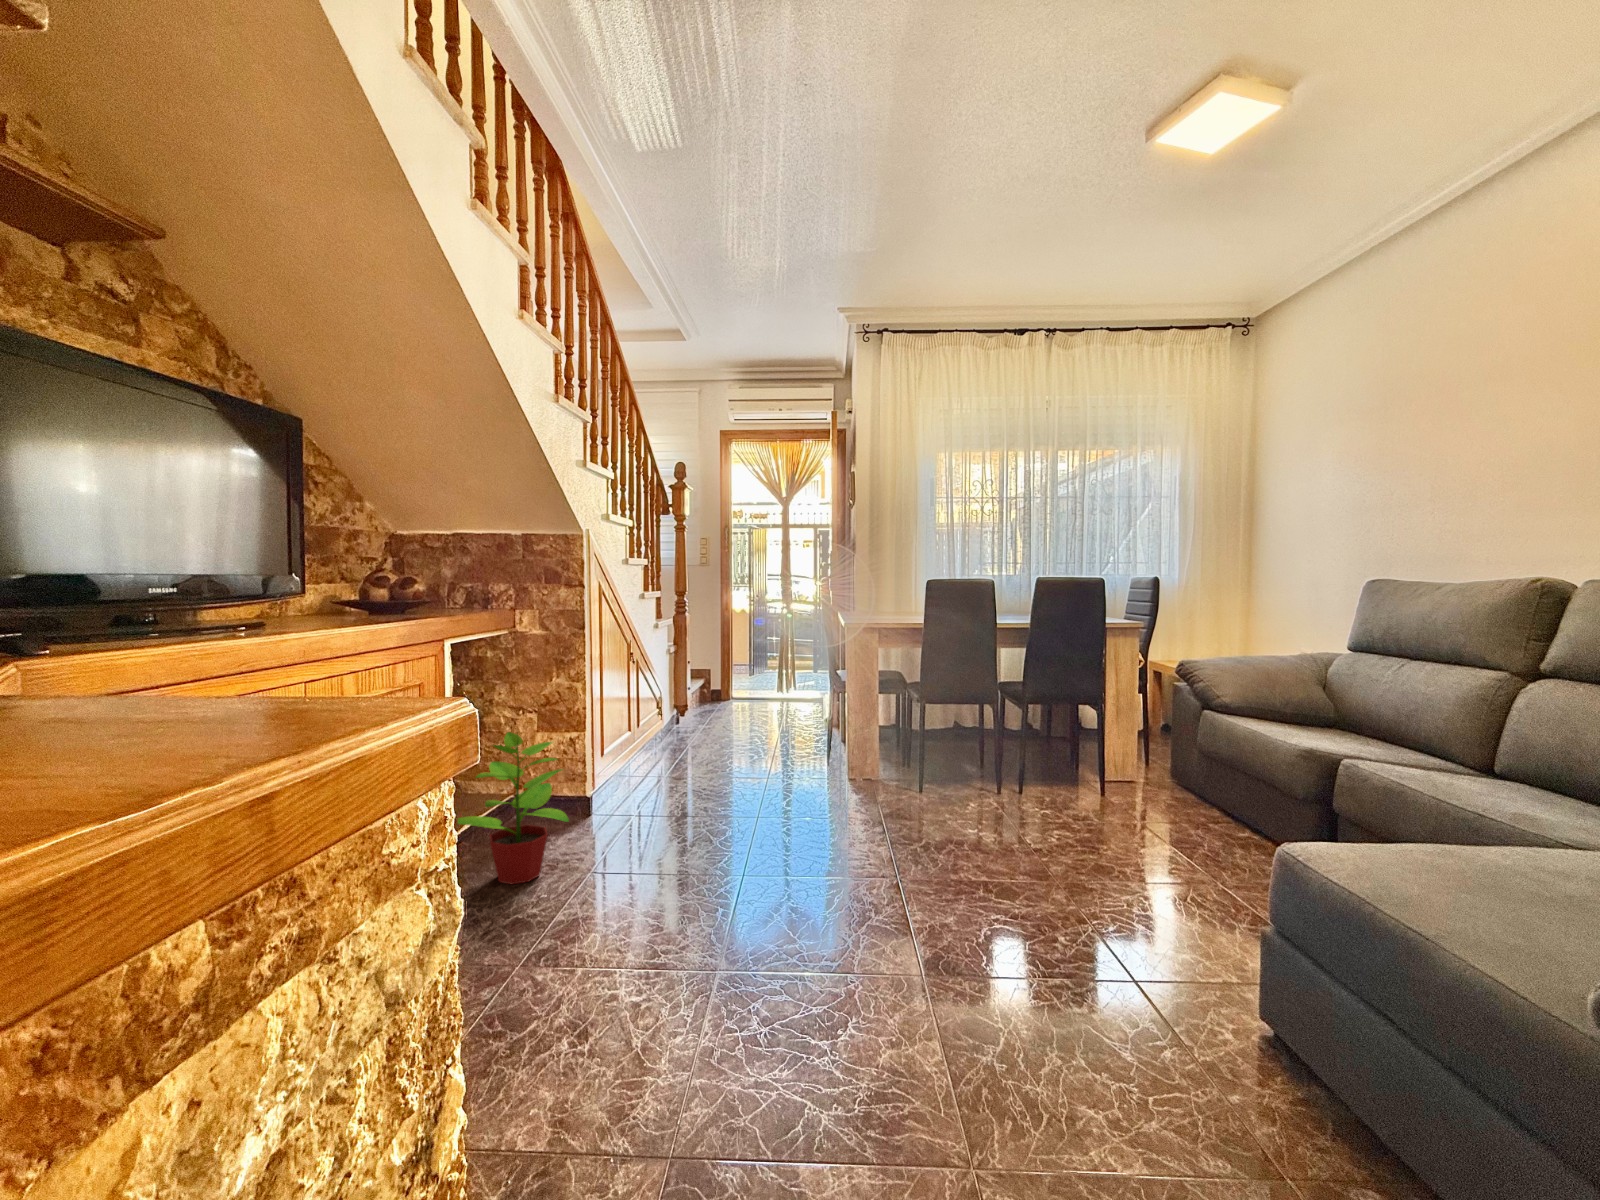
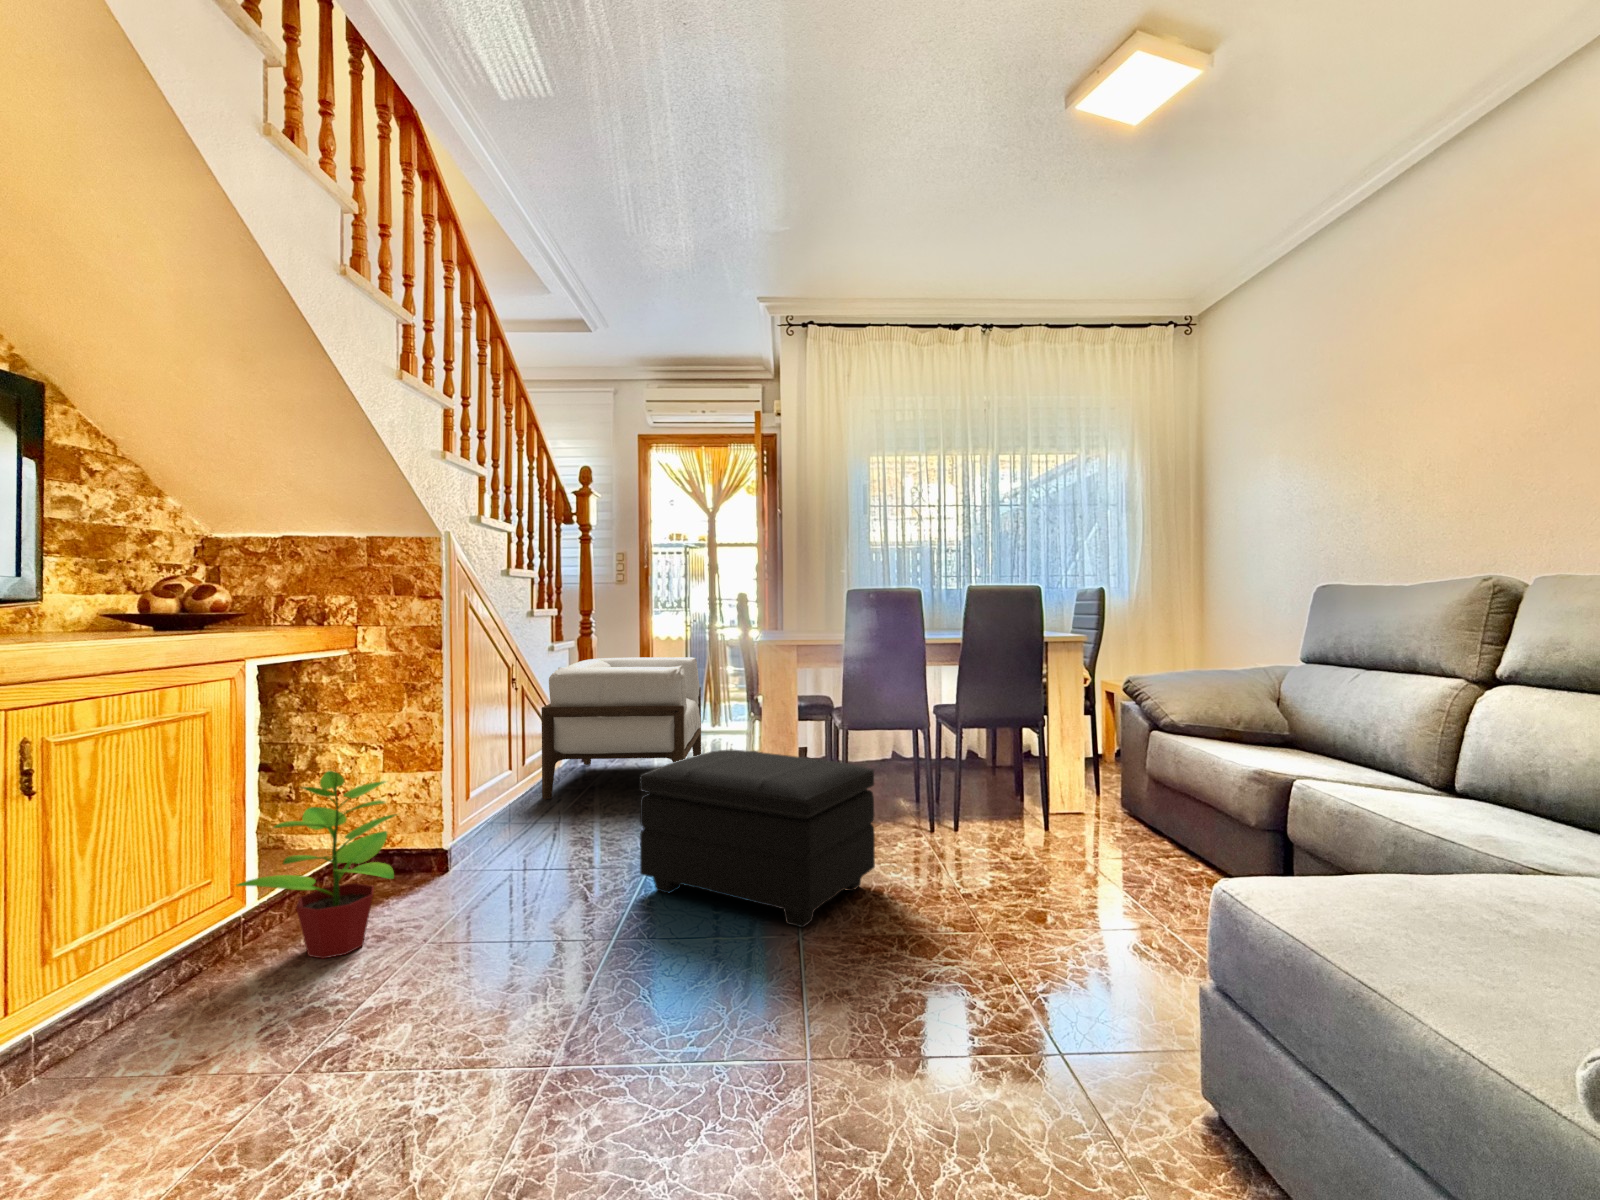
armchair: none [650,635,783,761] -> present [541,657,701,800]
footstool: none [756,721,959,874] -> present [640,750,875,927]

